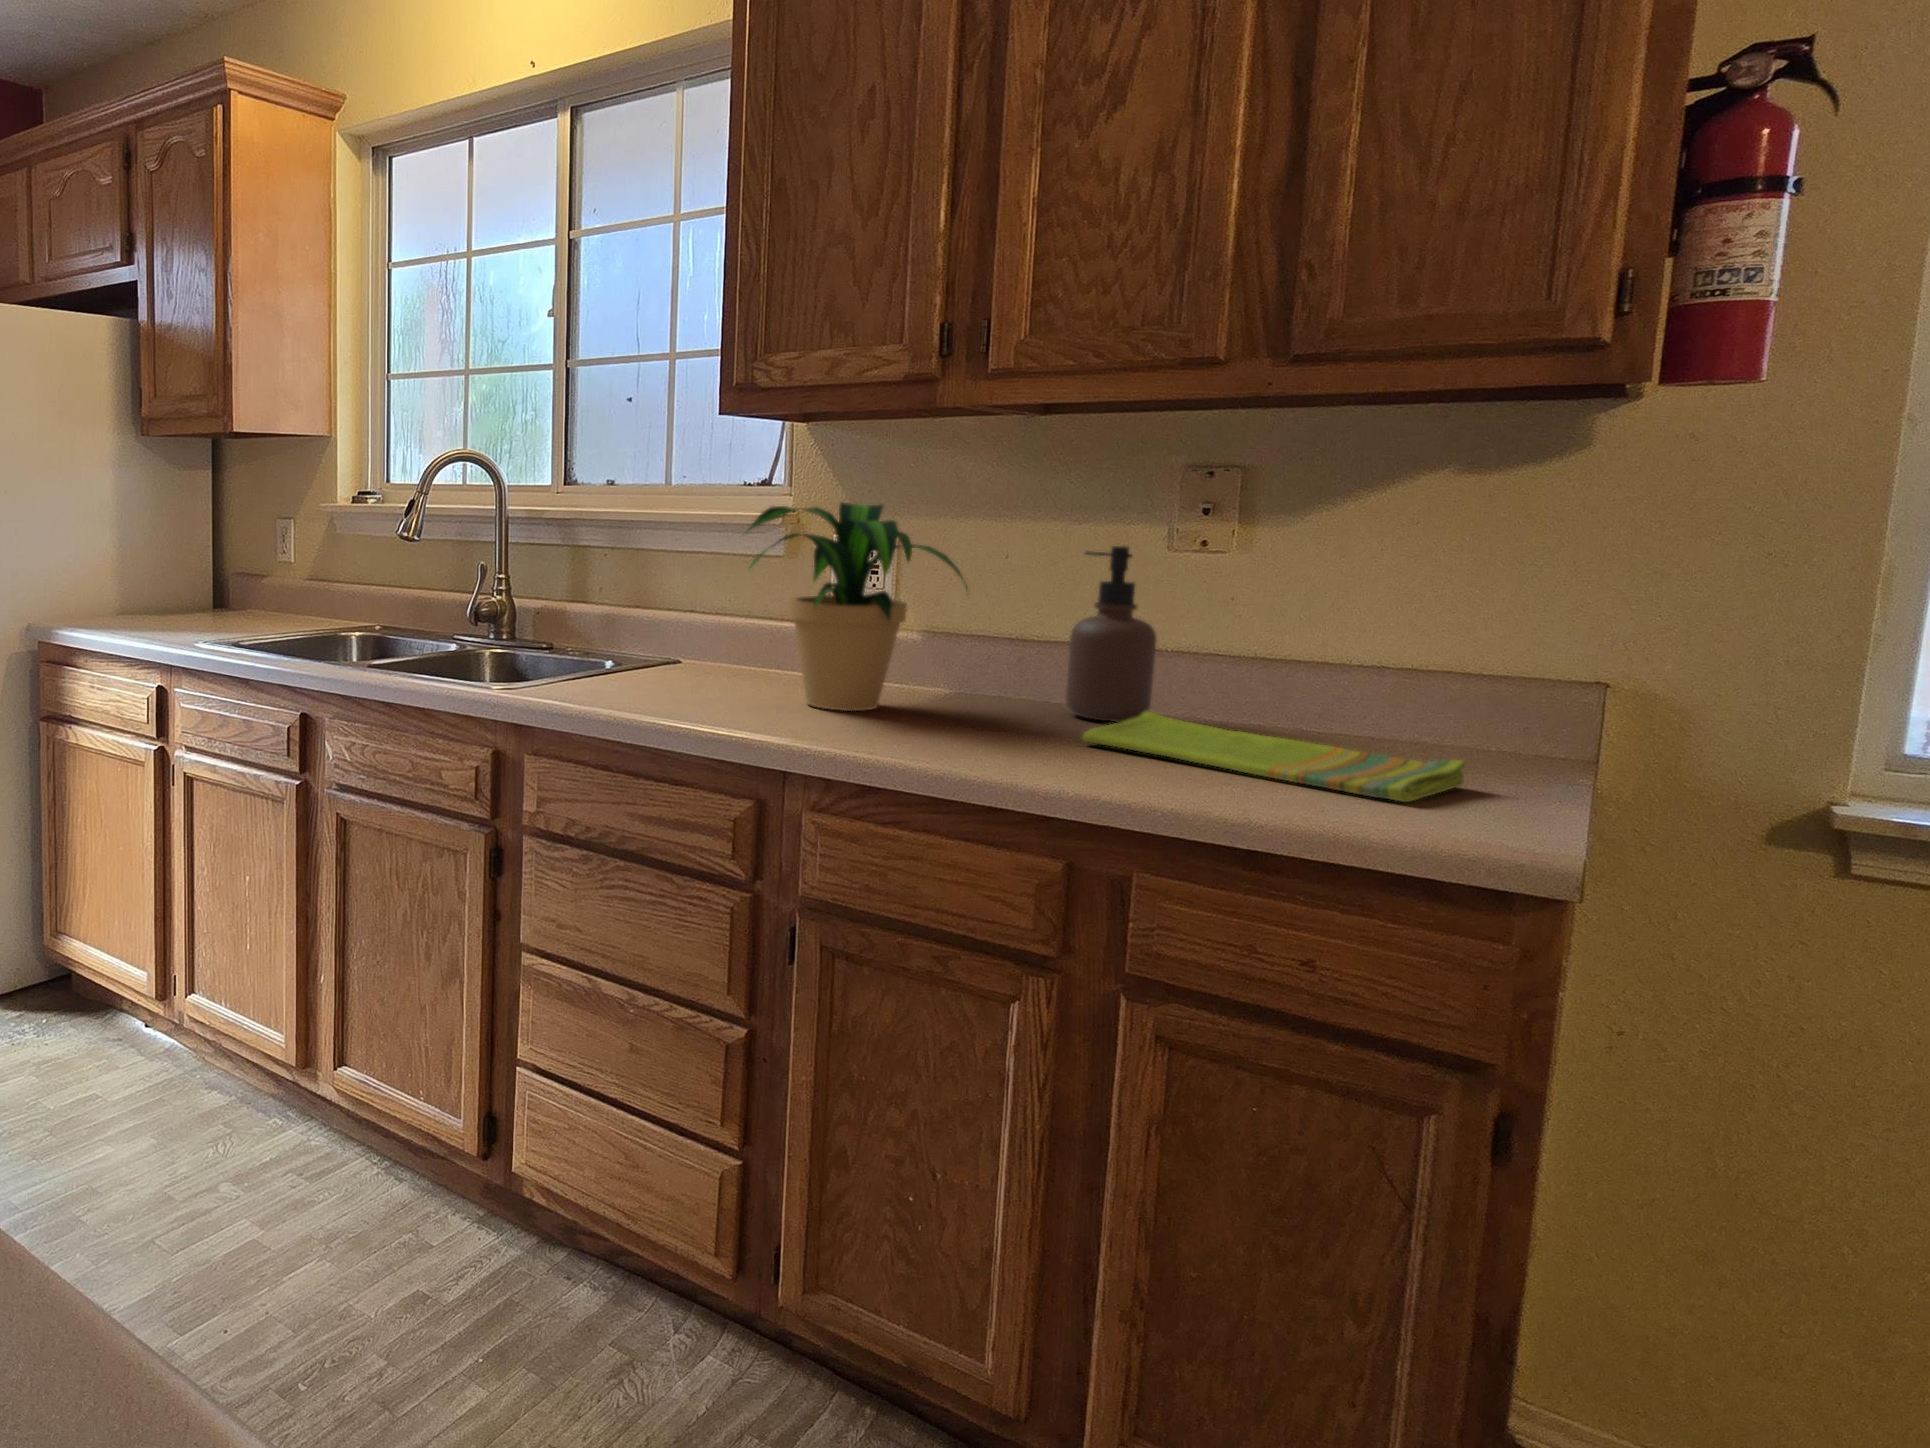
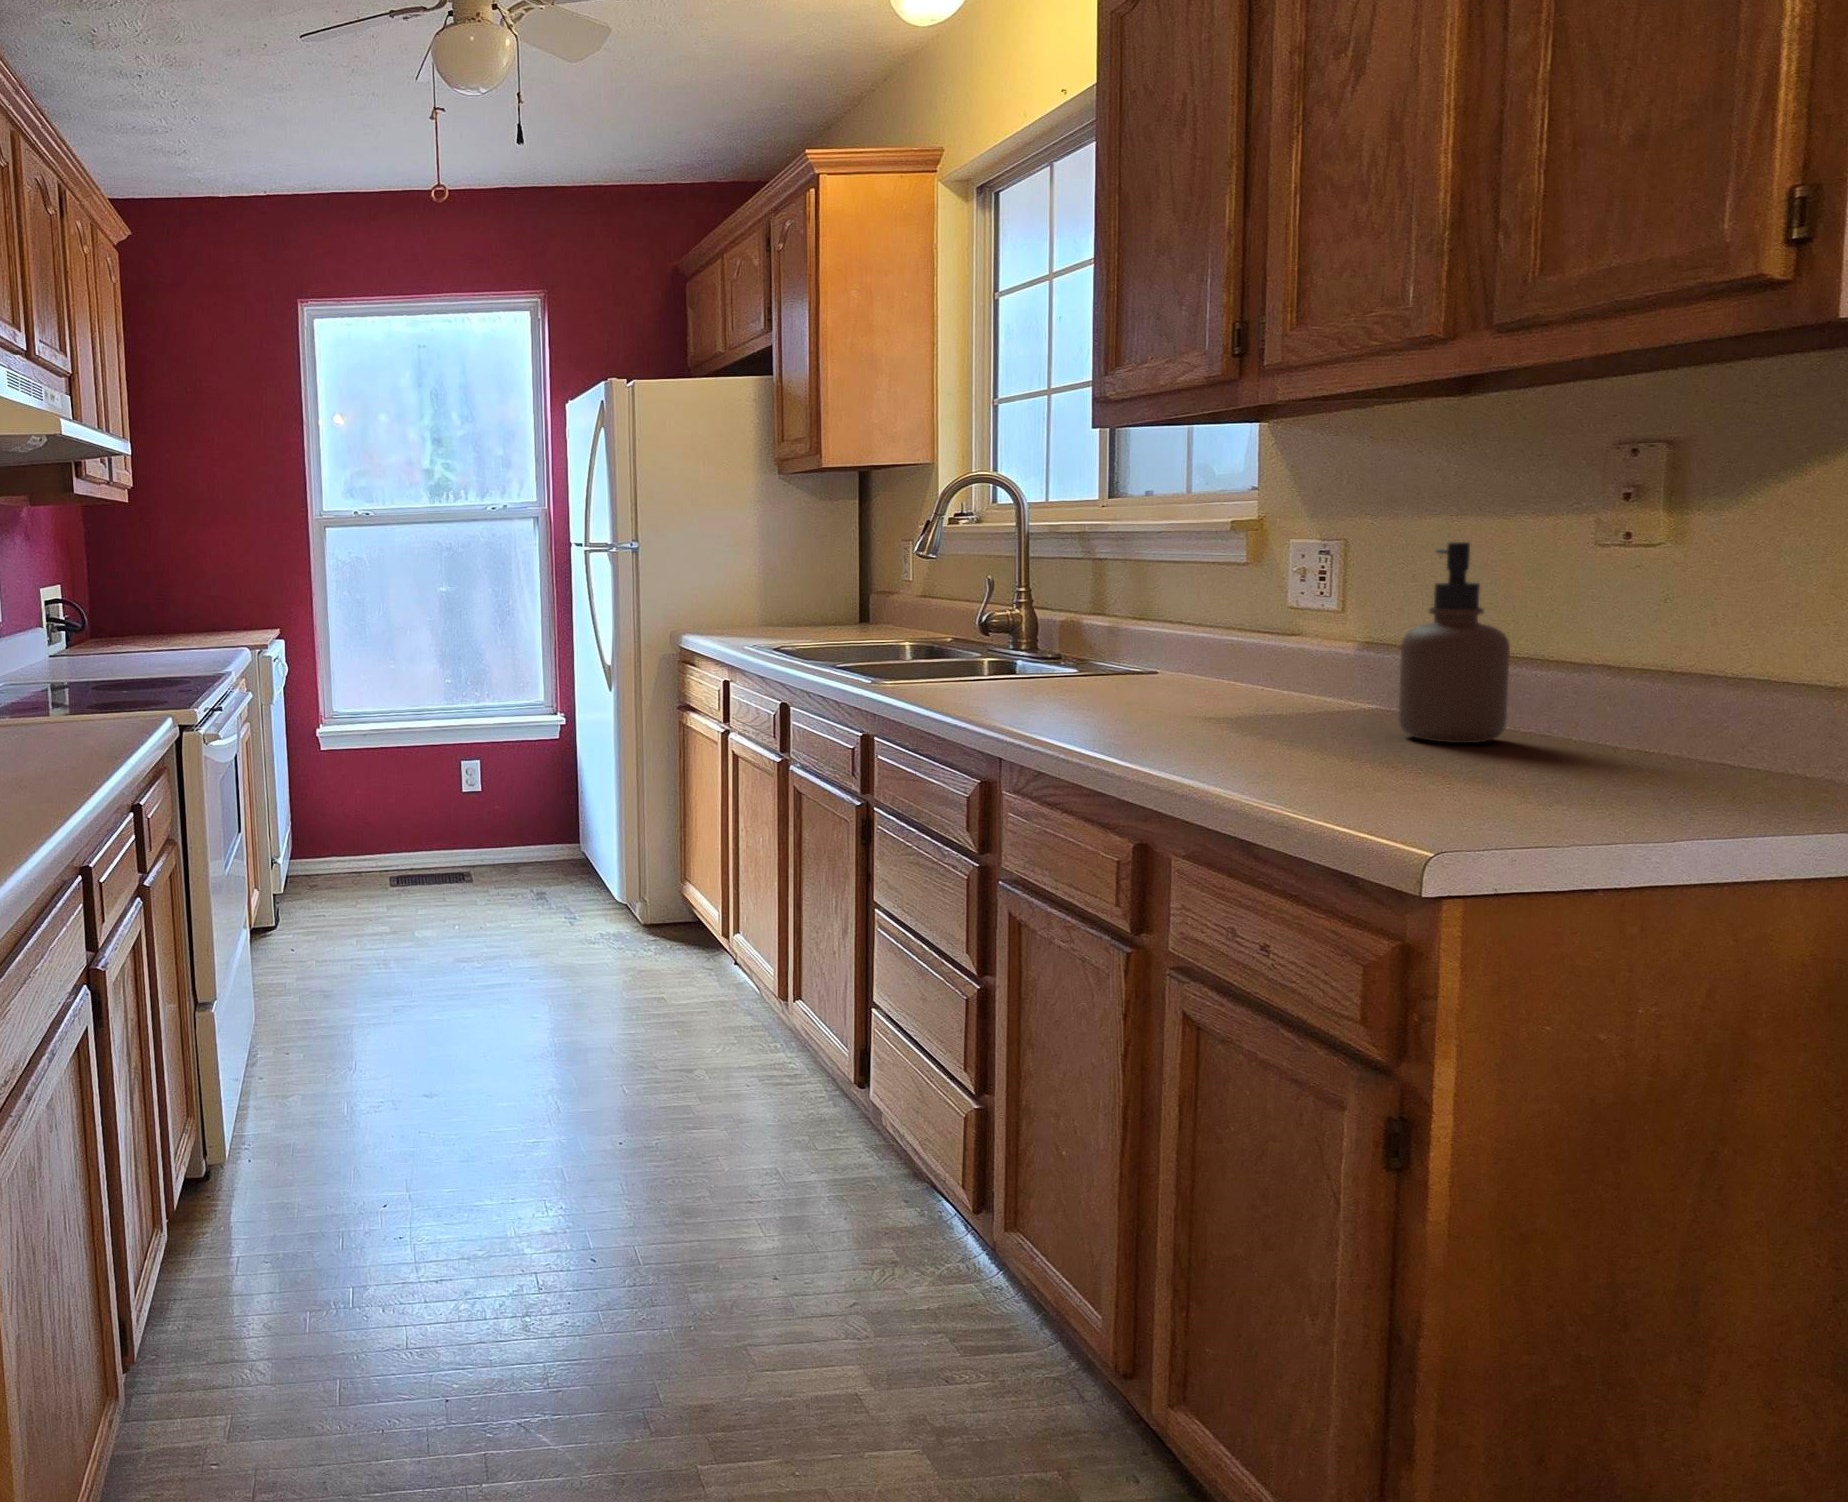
potted plant: present [743,502,962,711] -> none [1032,505,1269,715]
dish towel: present [1082,711,1465,802] -> none [1288,725,1627,814]

